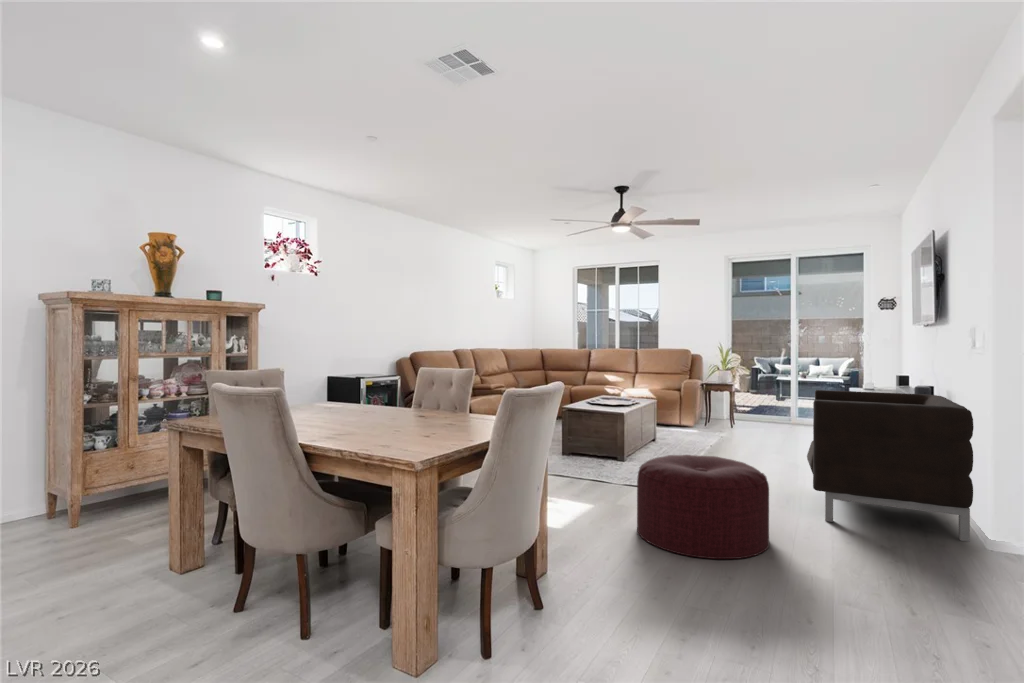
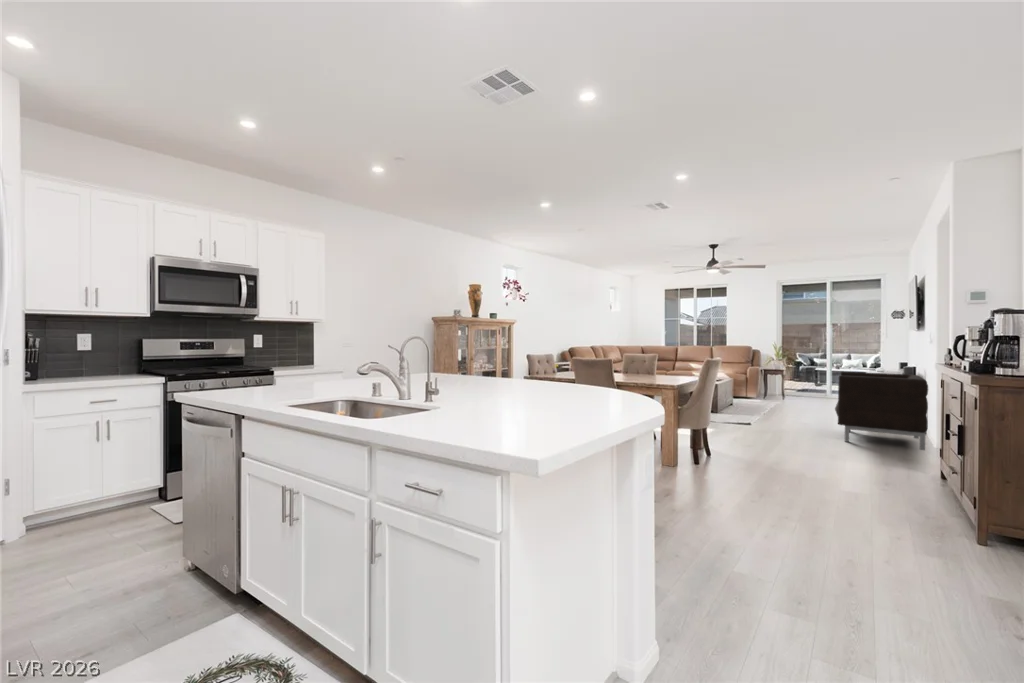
ottoman: present [637,455,769,559] -> none [738,404,812,451]

